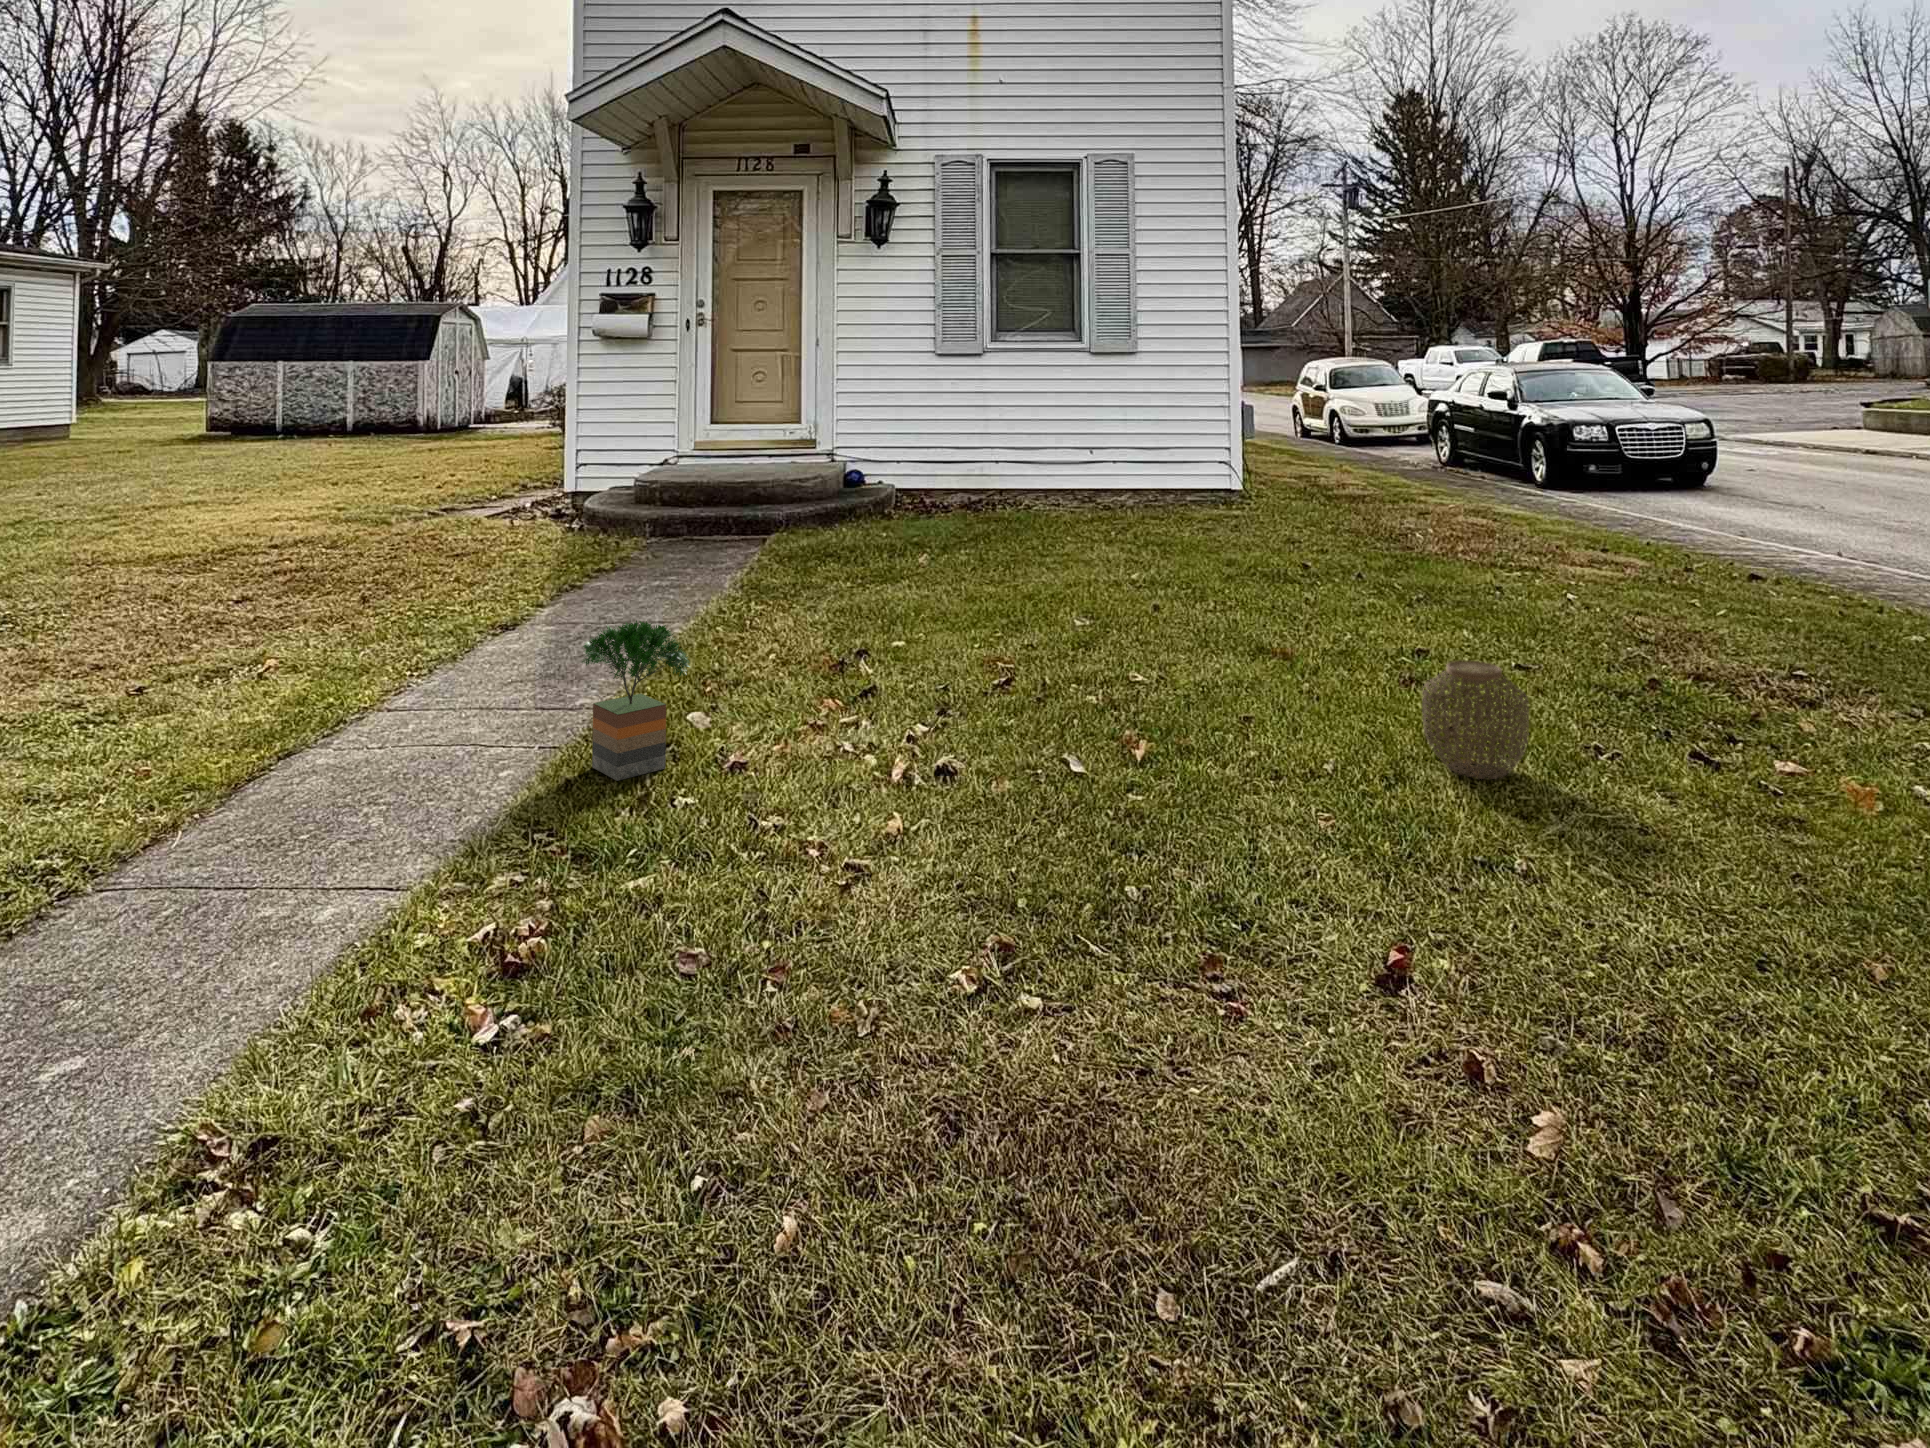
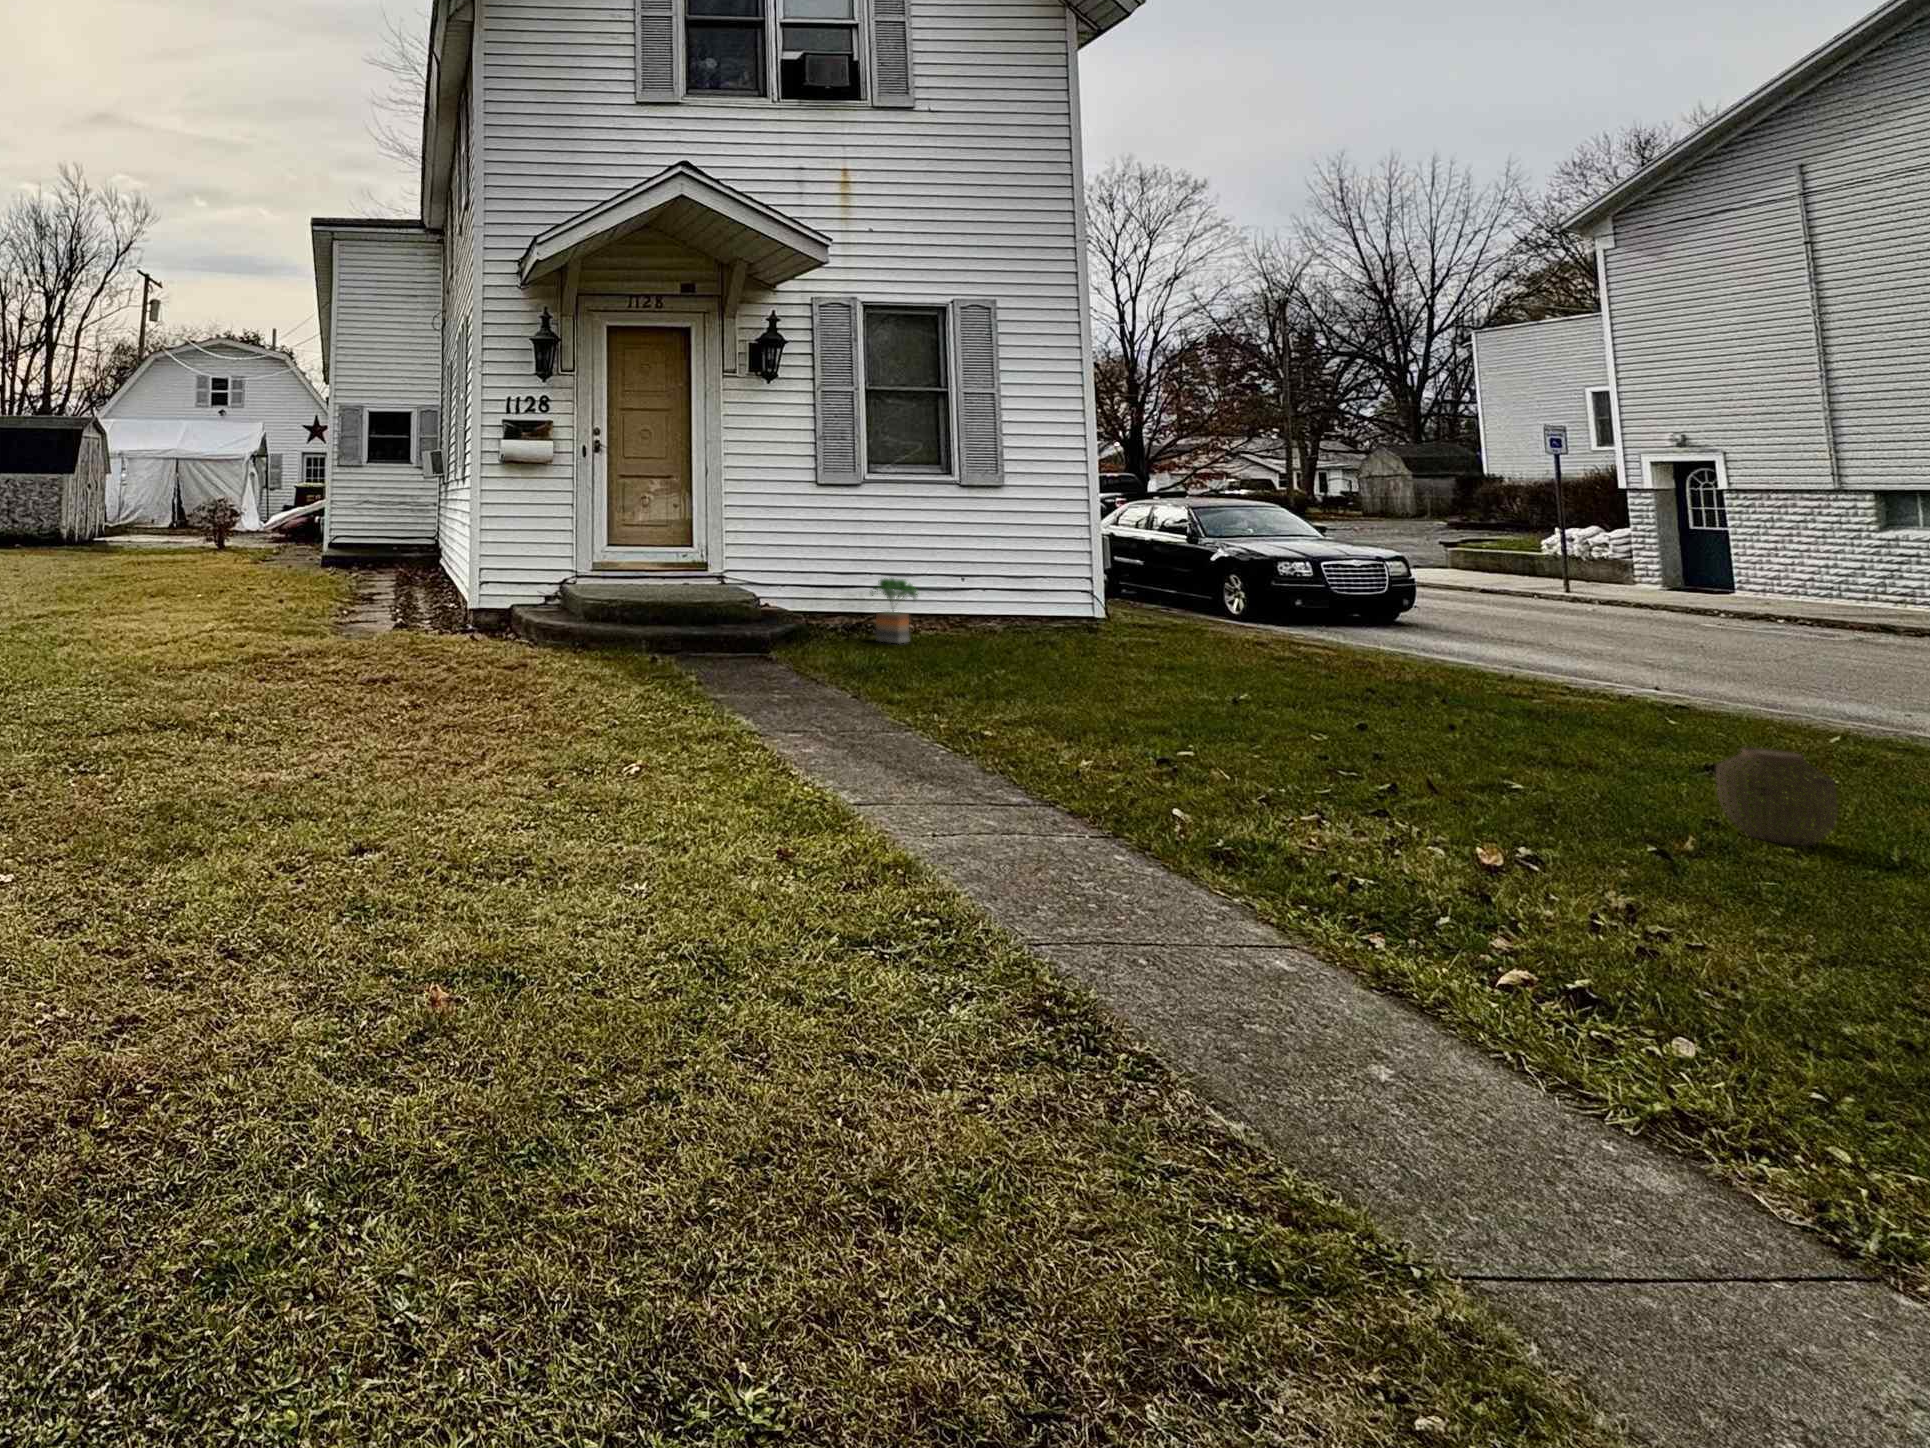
potted tree: present [582,620,690,781] -> present [870,578,919,643]

